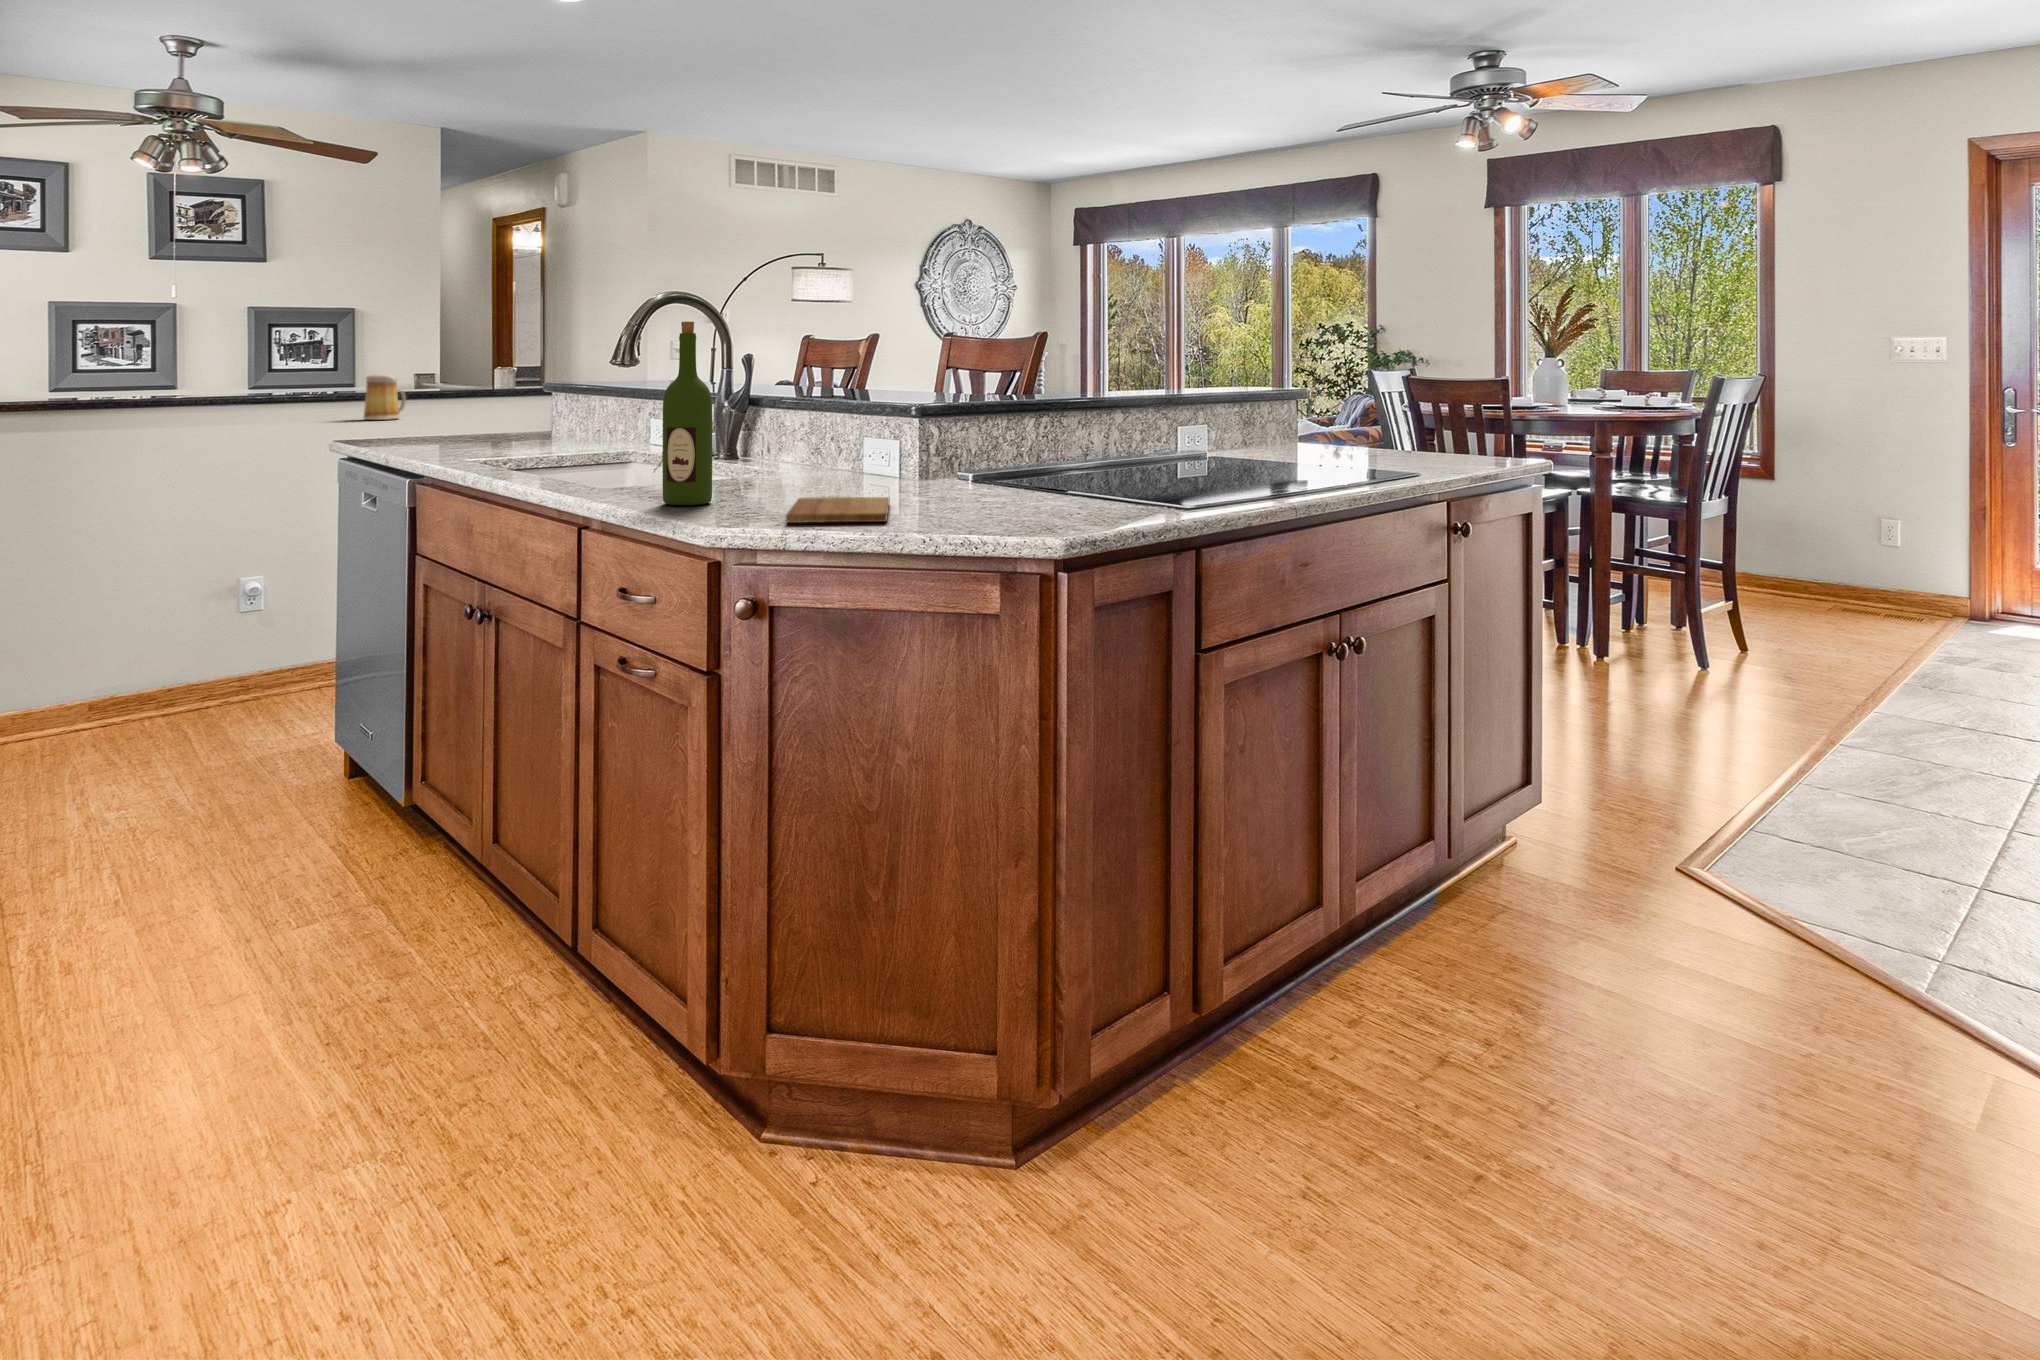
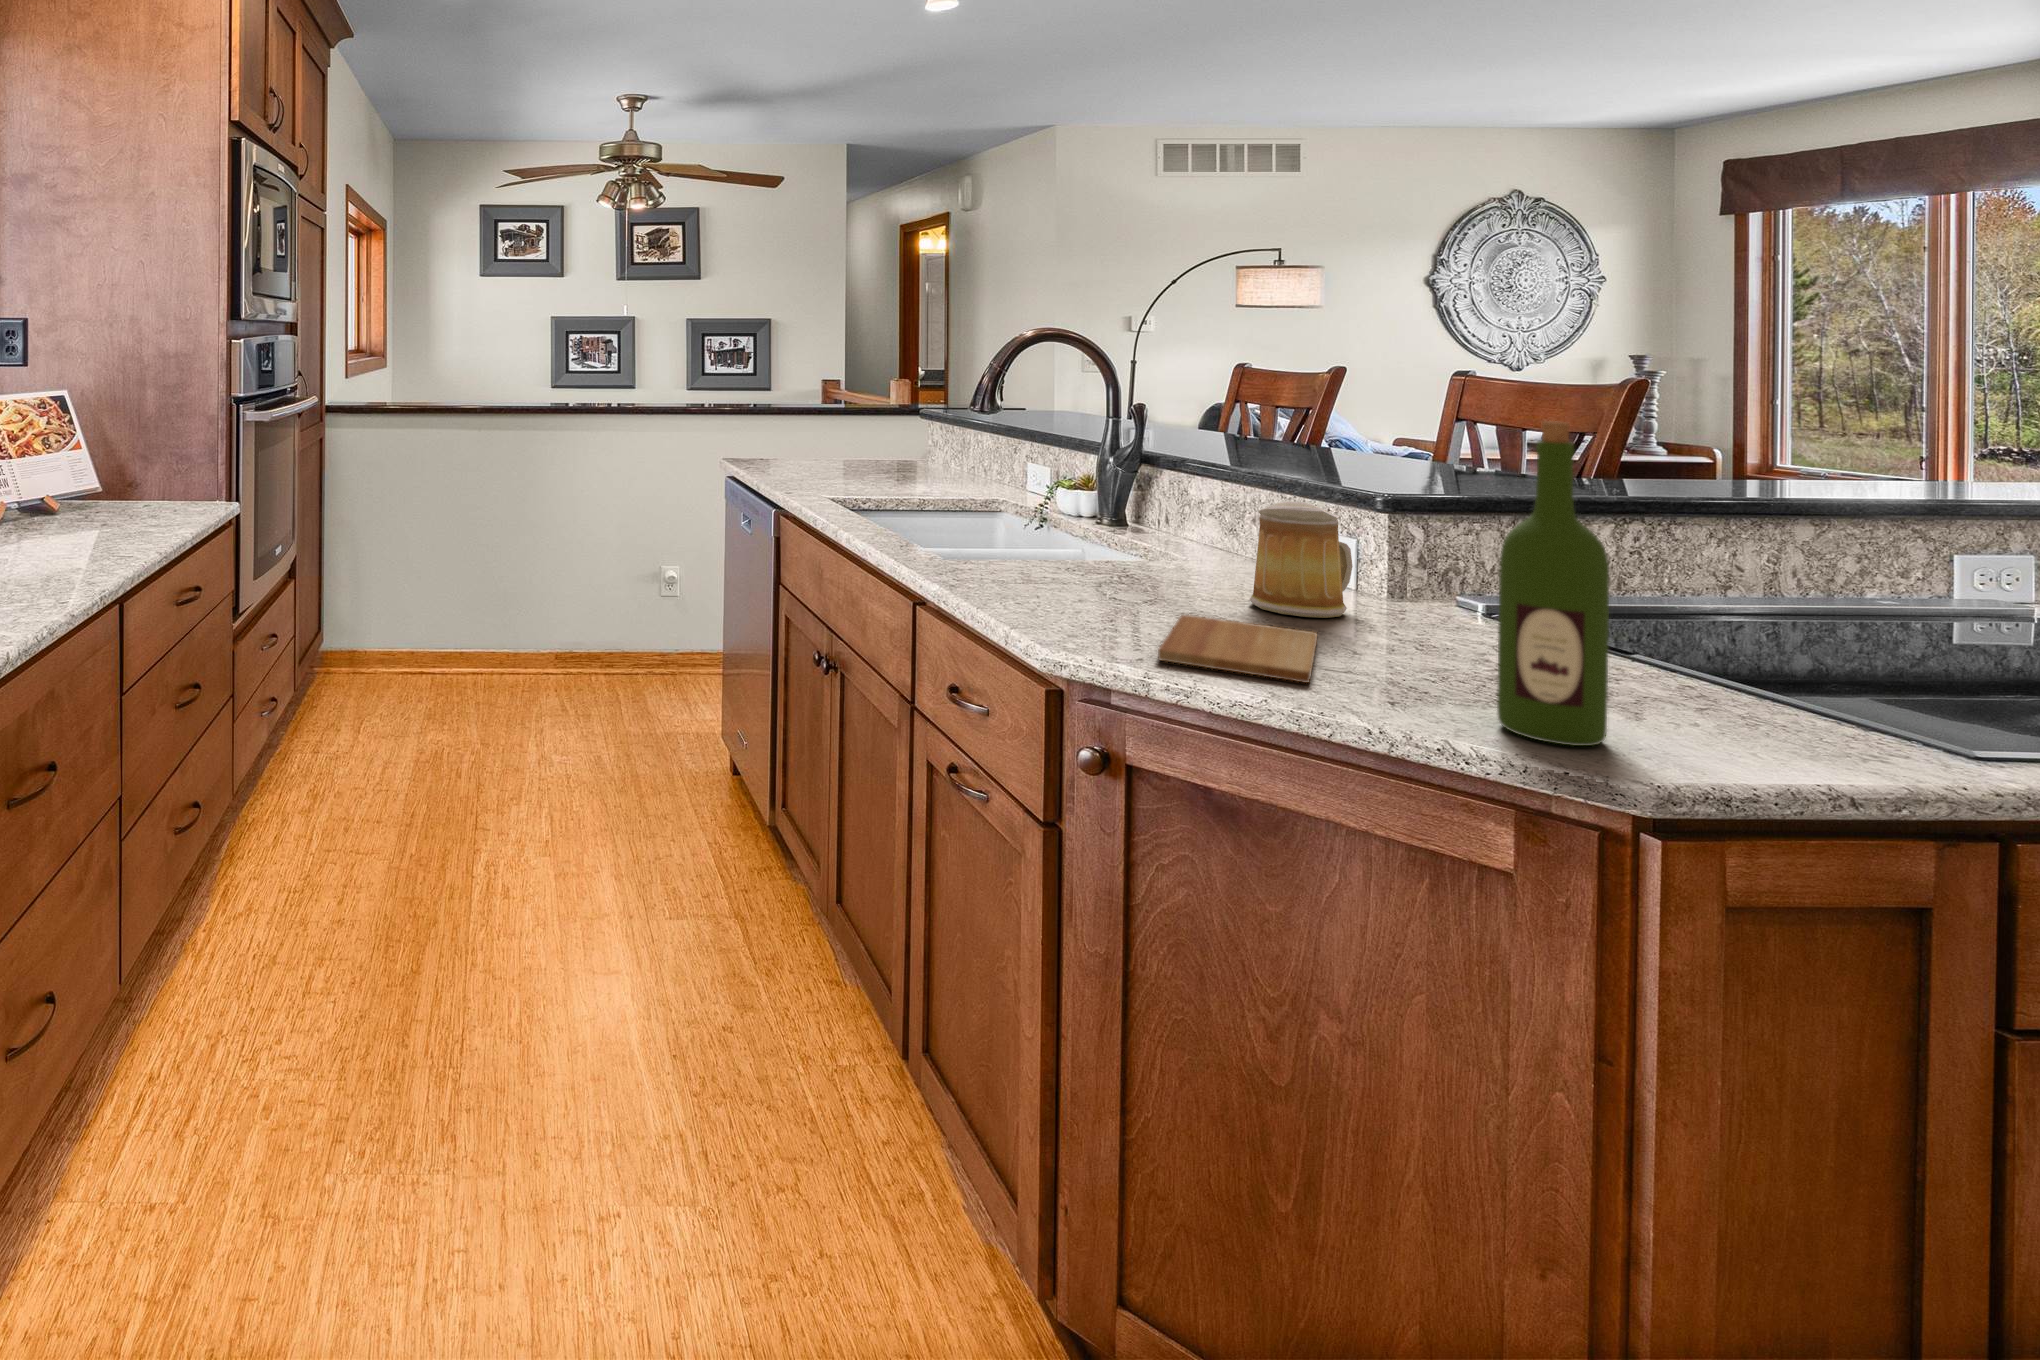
wine bottle: present [663,322,712,505] -> present [1497,421,1609,746]
mug: present [364,373,406,420] -> present [1250,501,1353,618]

